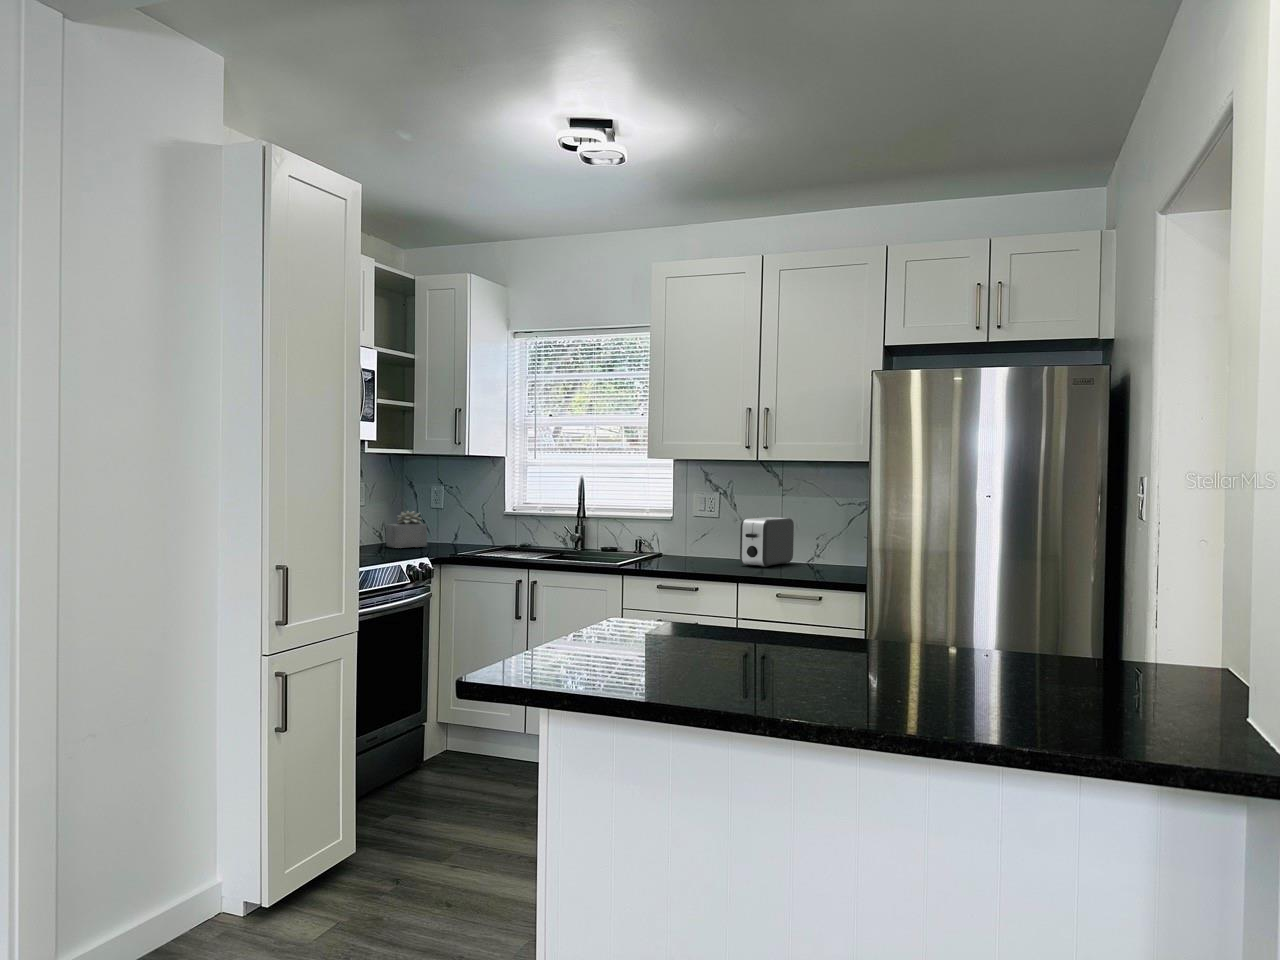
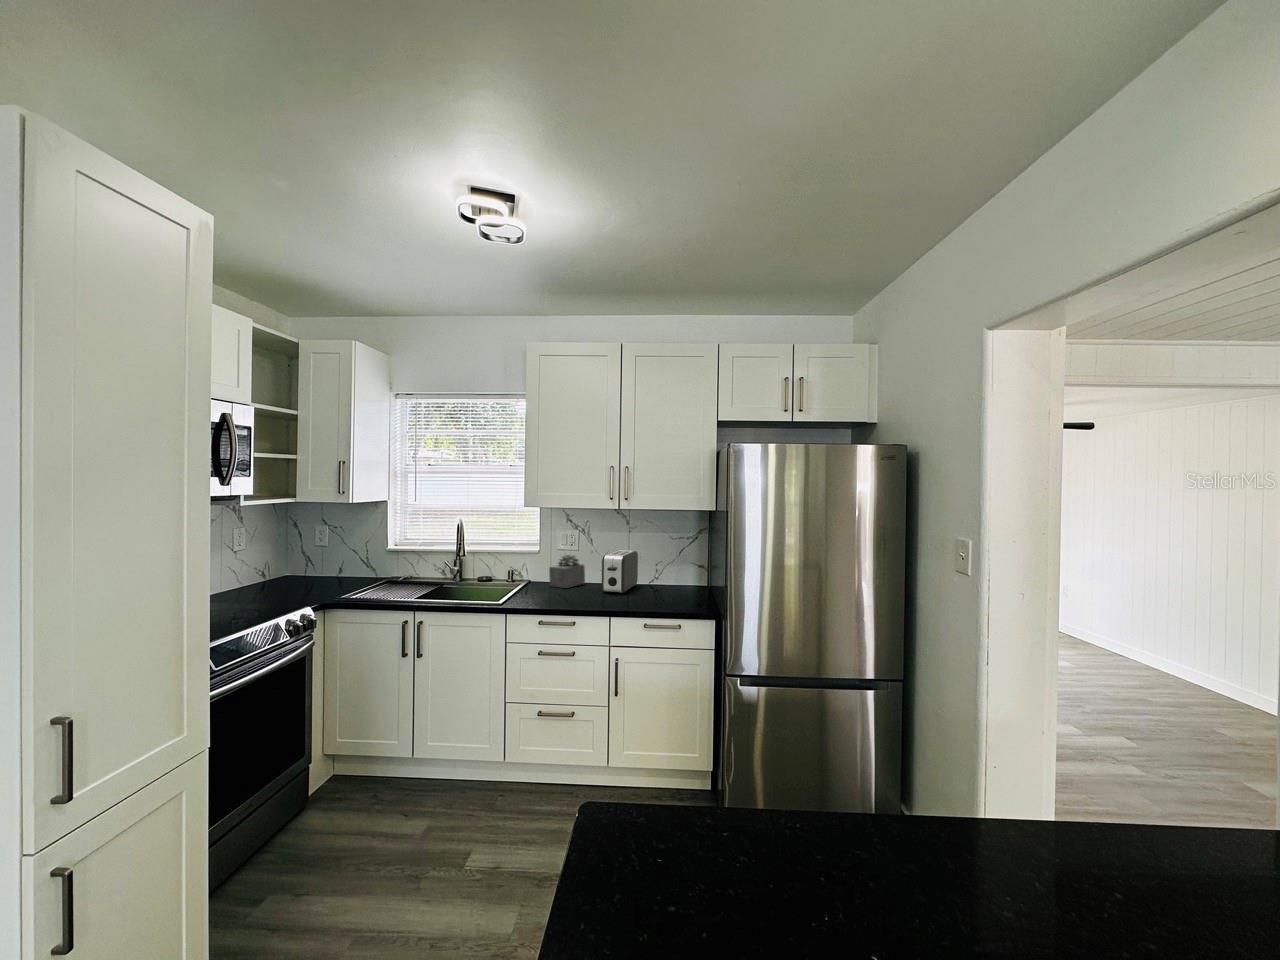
succulent plant: present [386,511,427,548] -> present [549,554,585,588]

